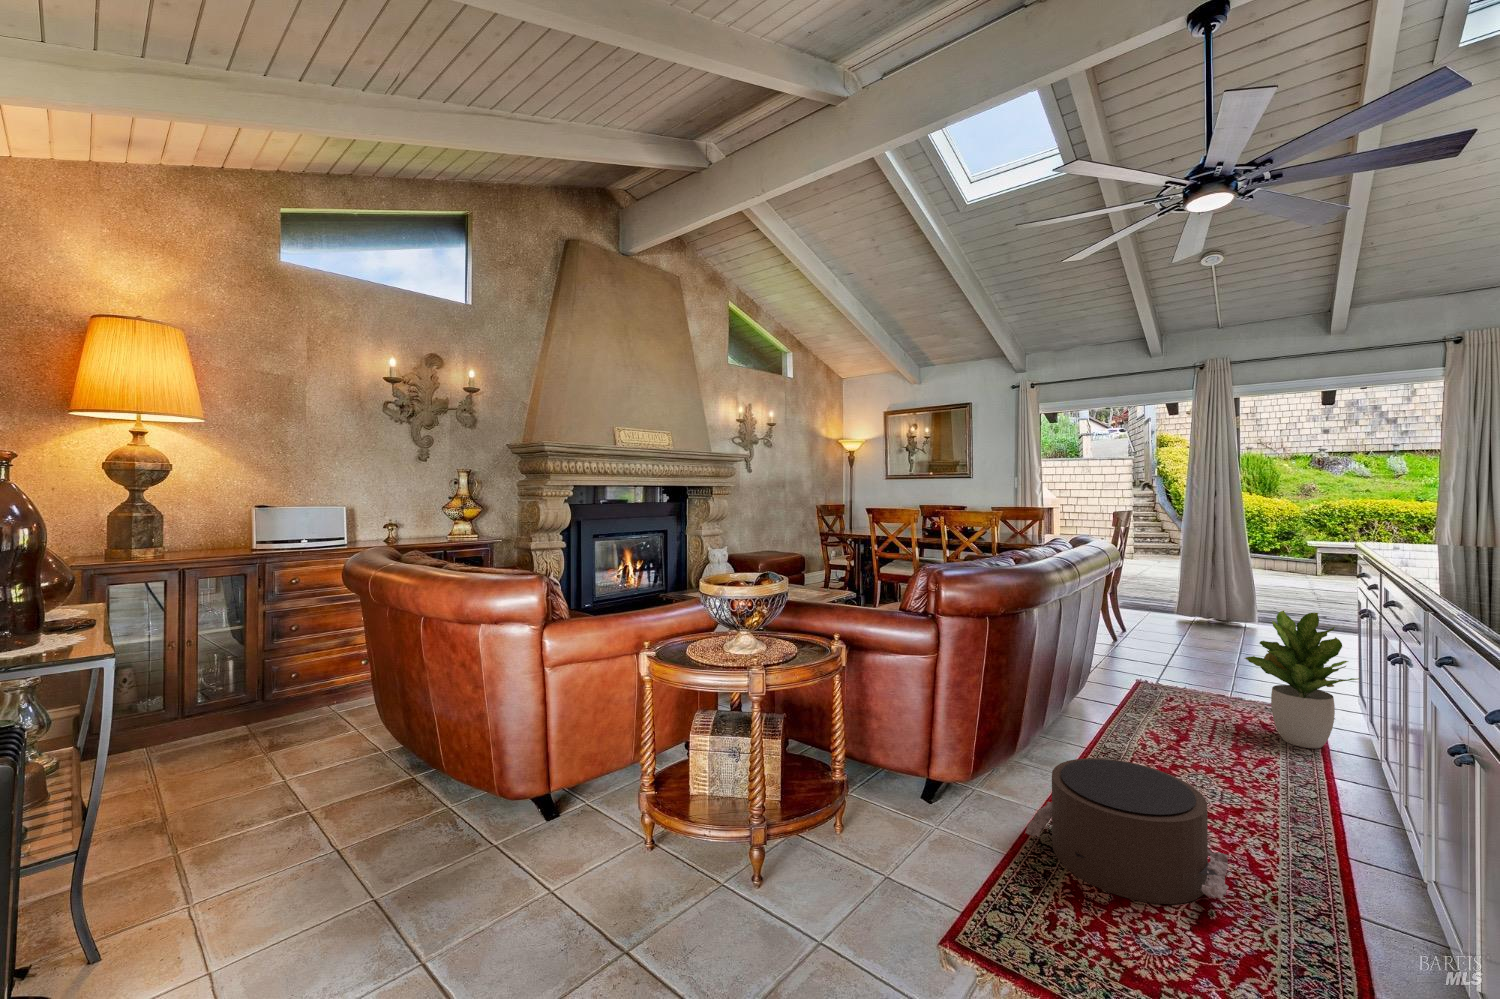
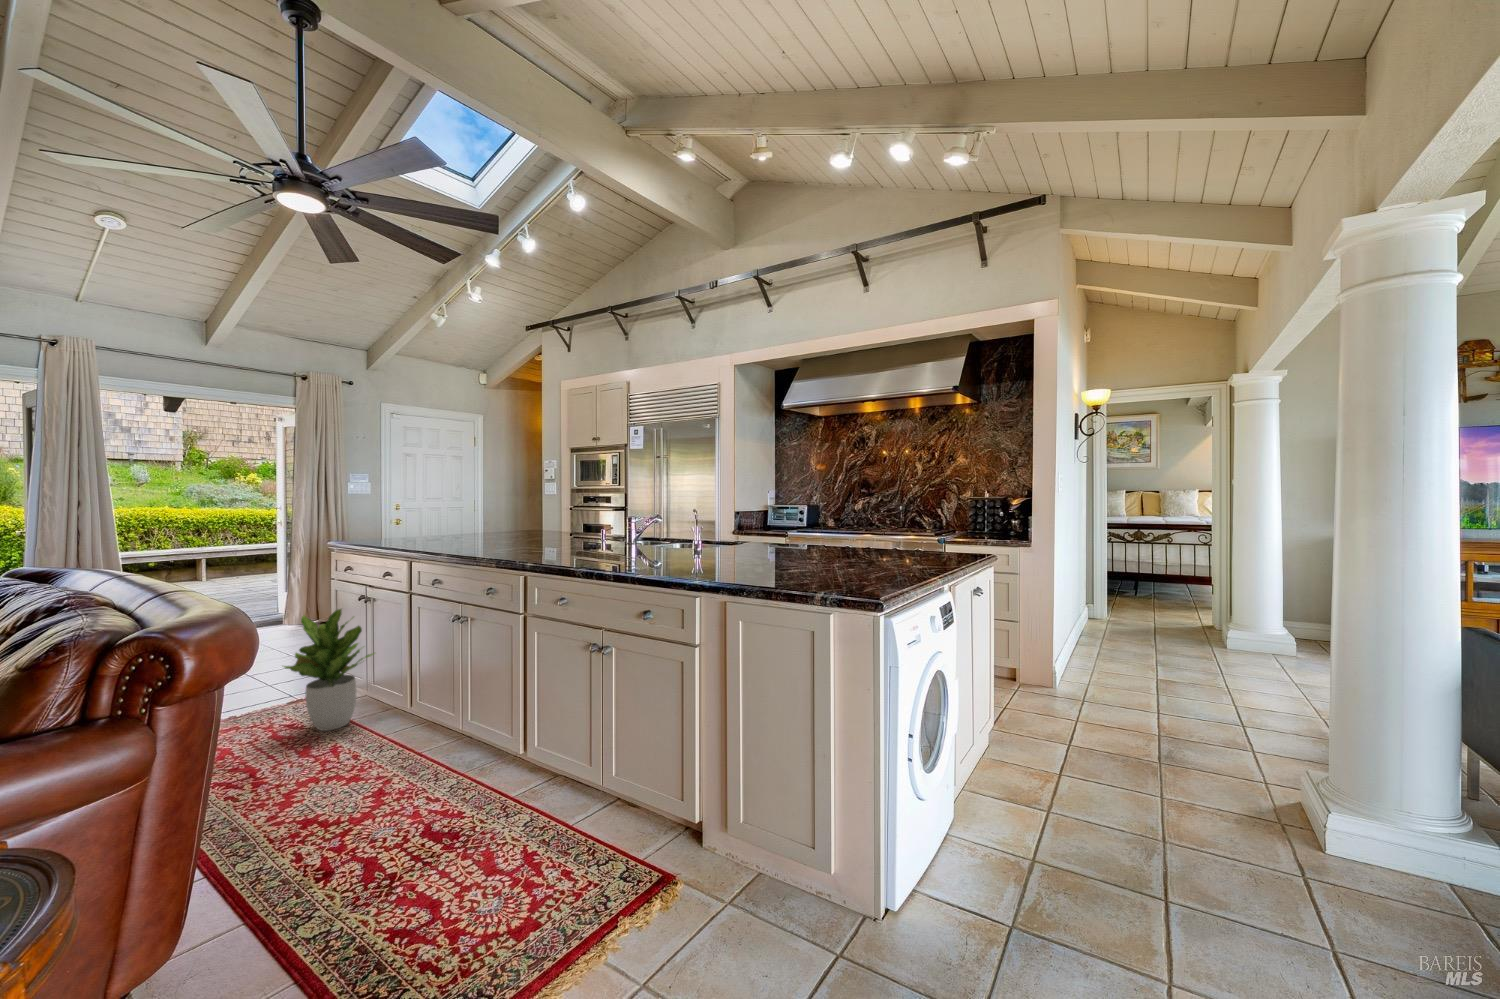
pouf: present [1025,758,1229,904] -> none [280,777,493,936]

